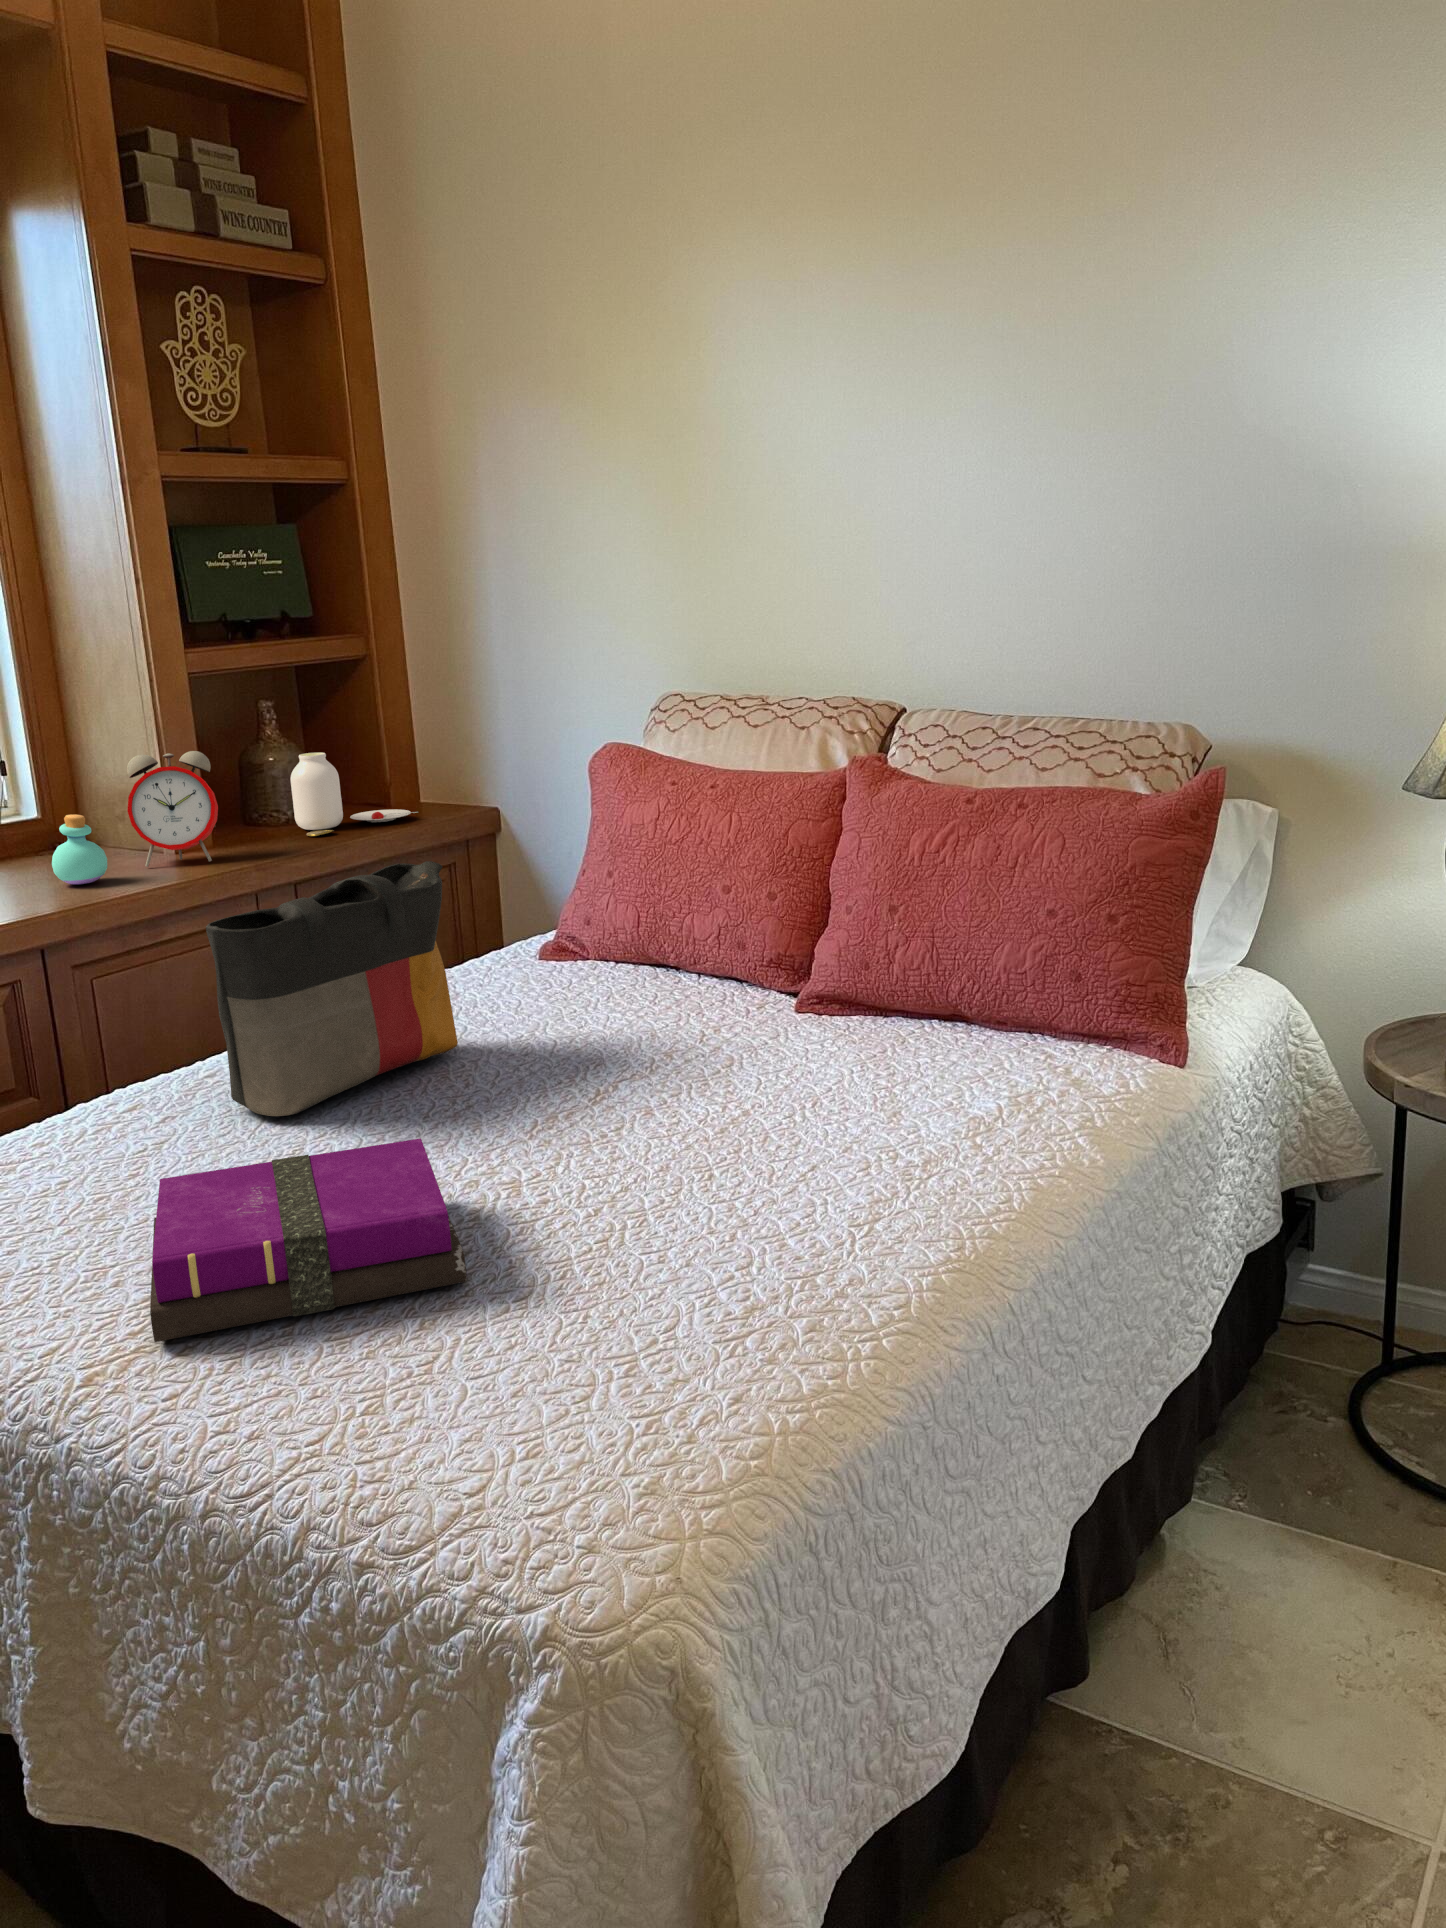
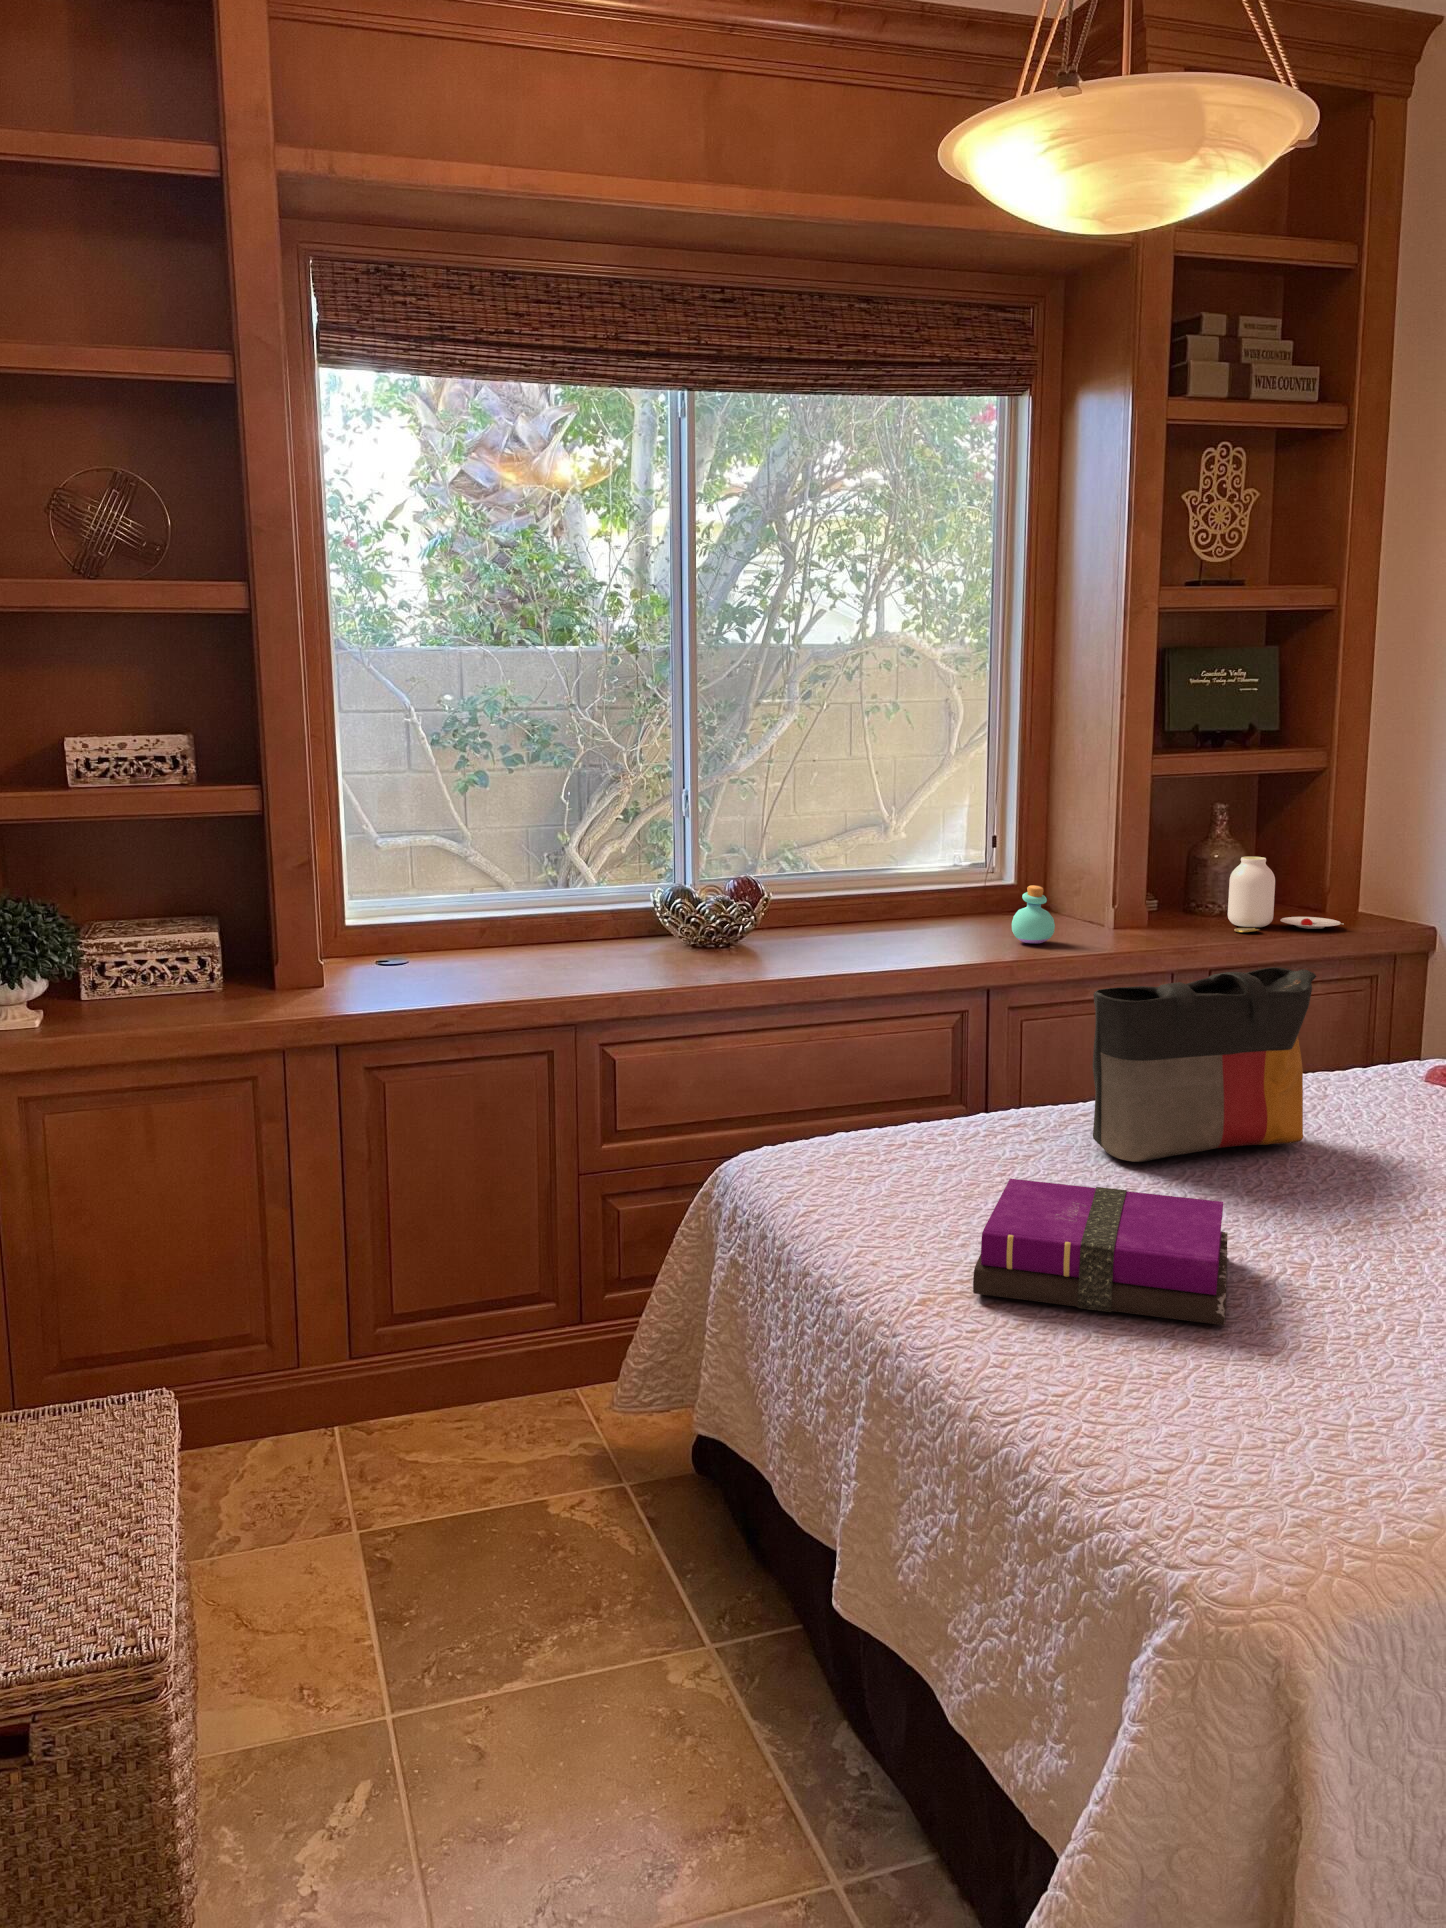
alarm clock: present [127,751,218,867] -> none [1080,842,1157,941]

